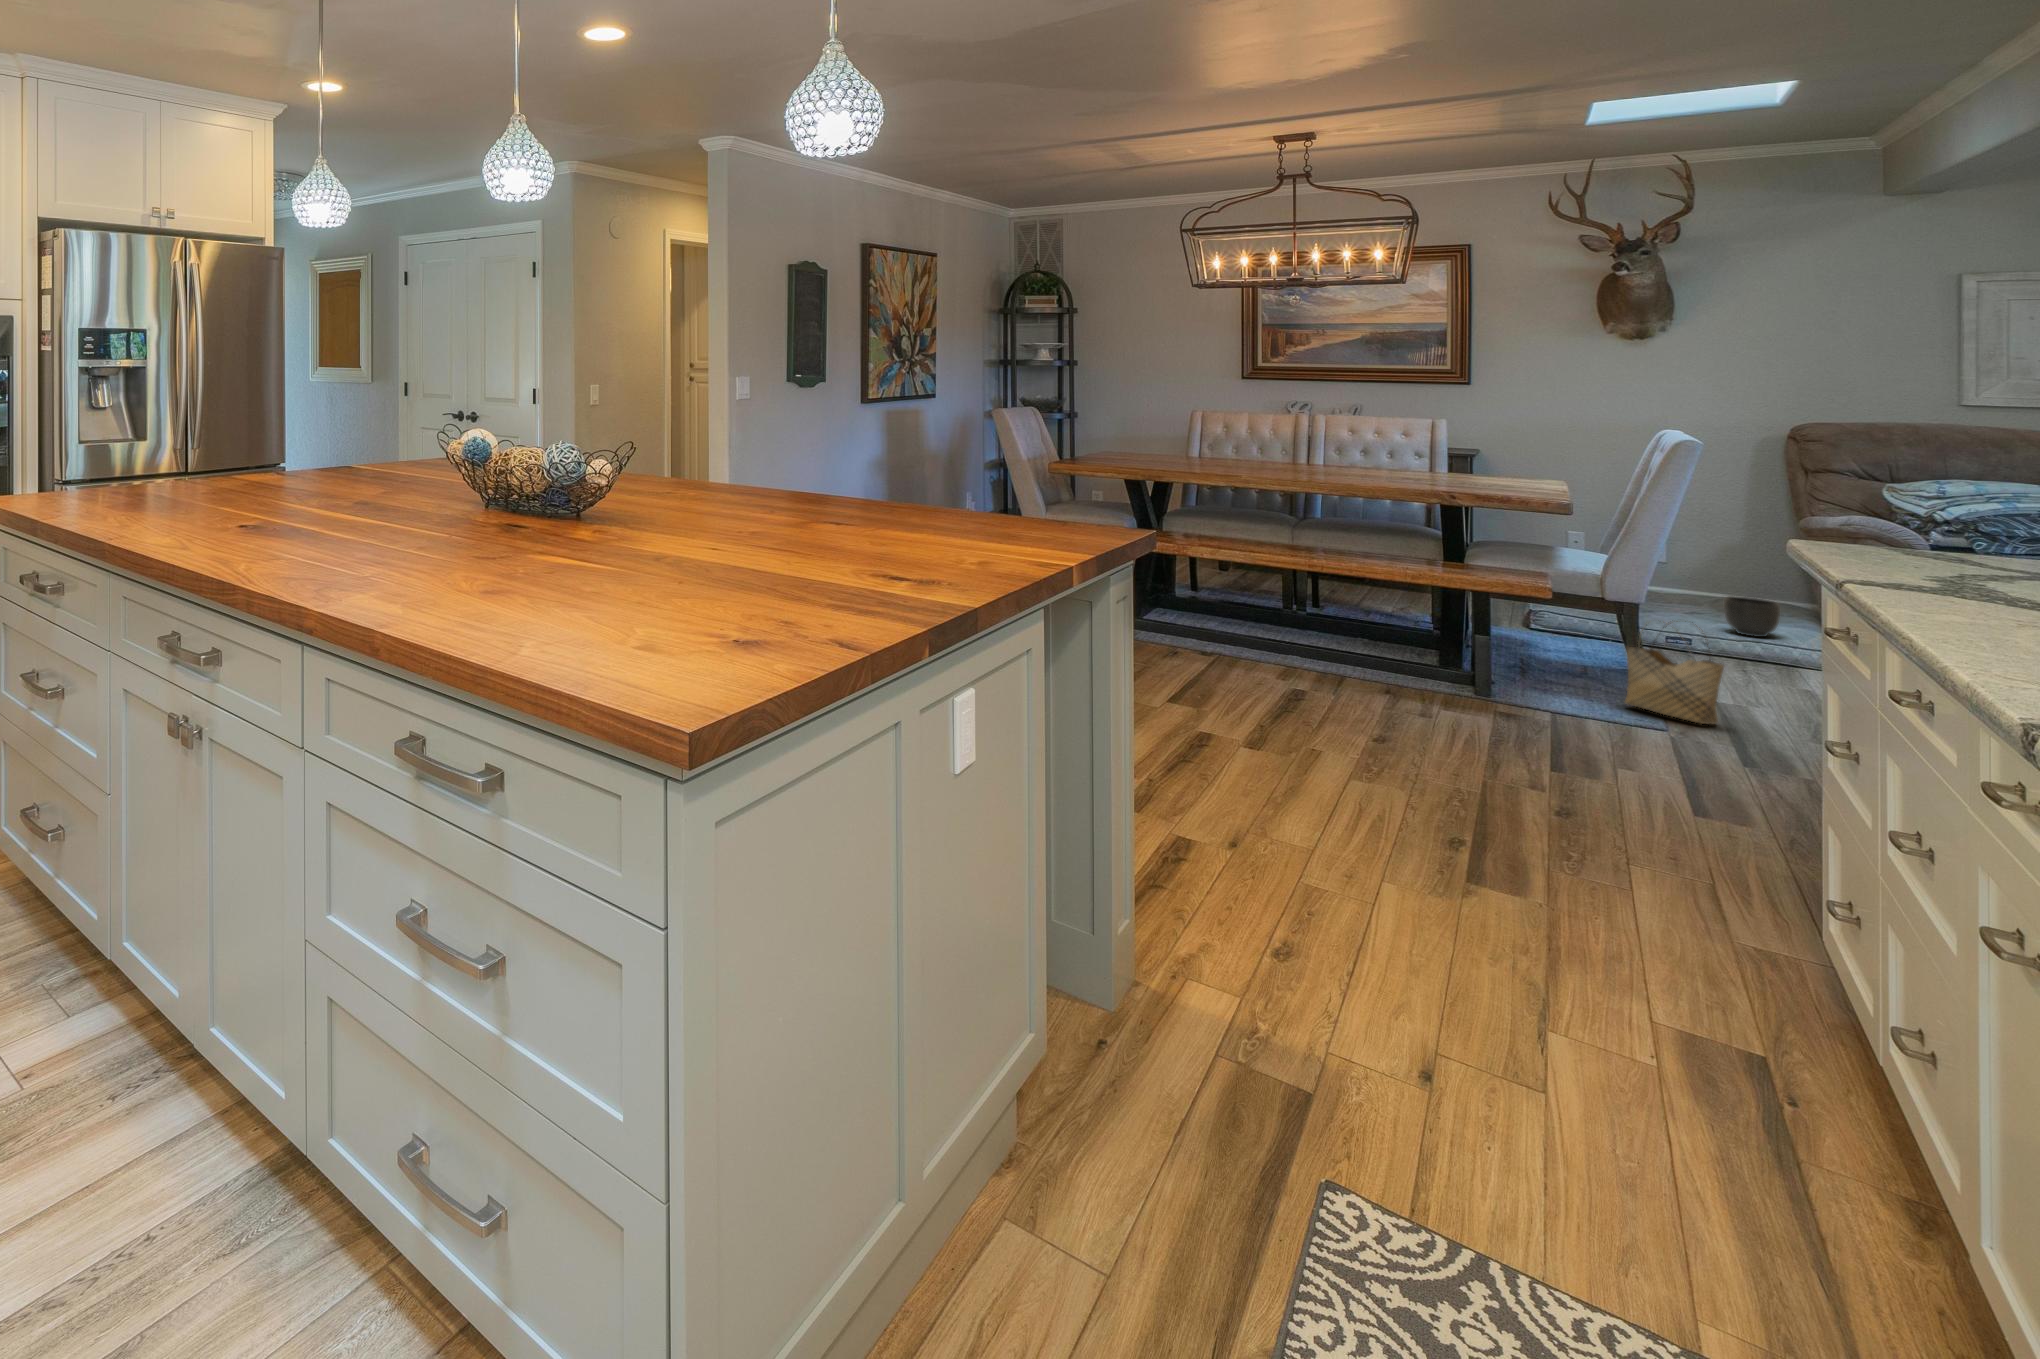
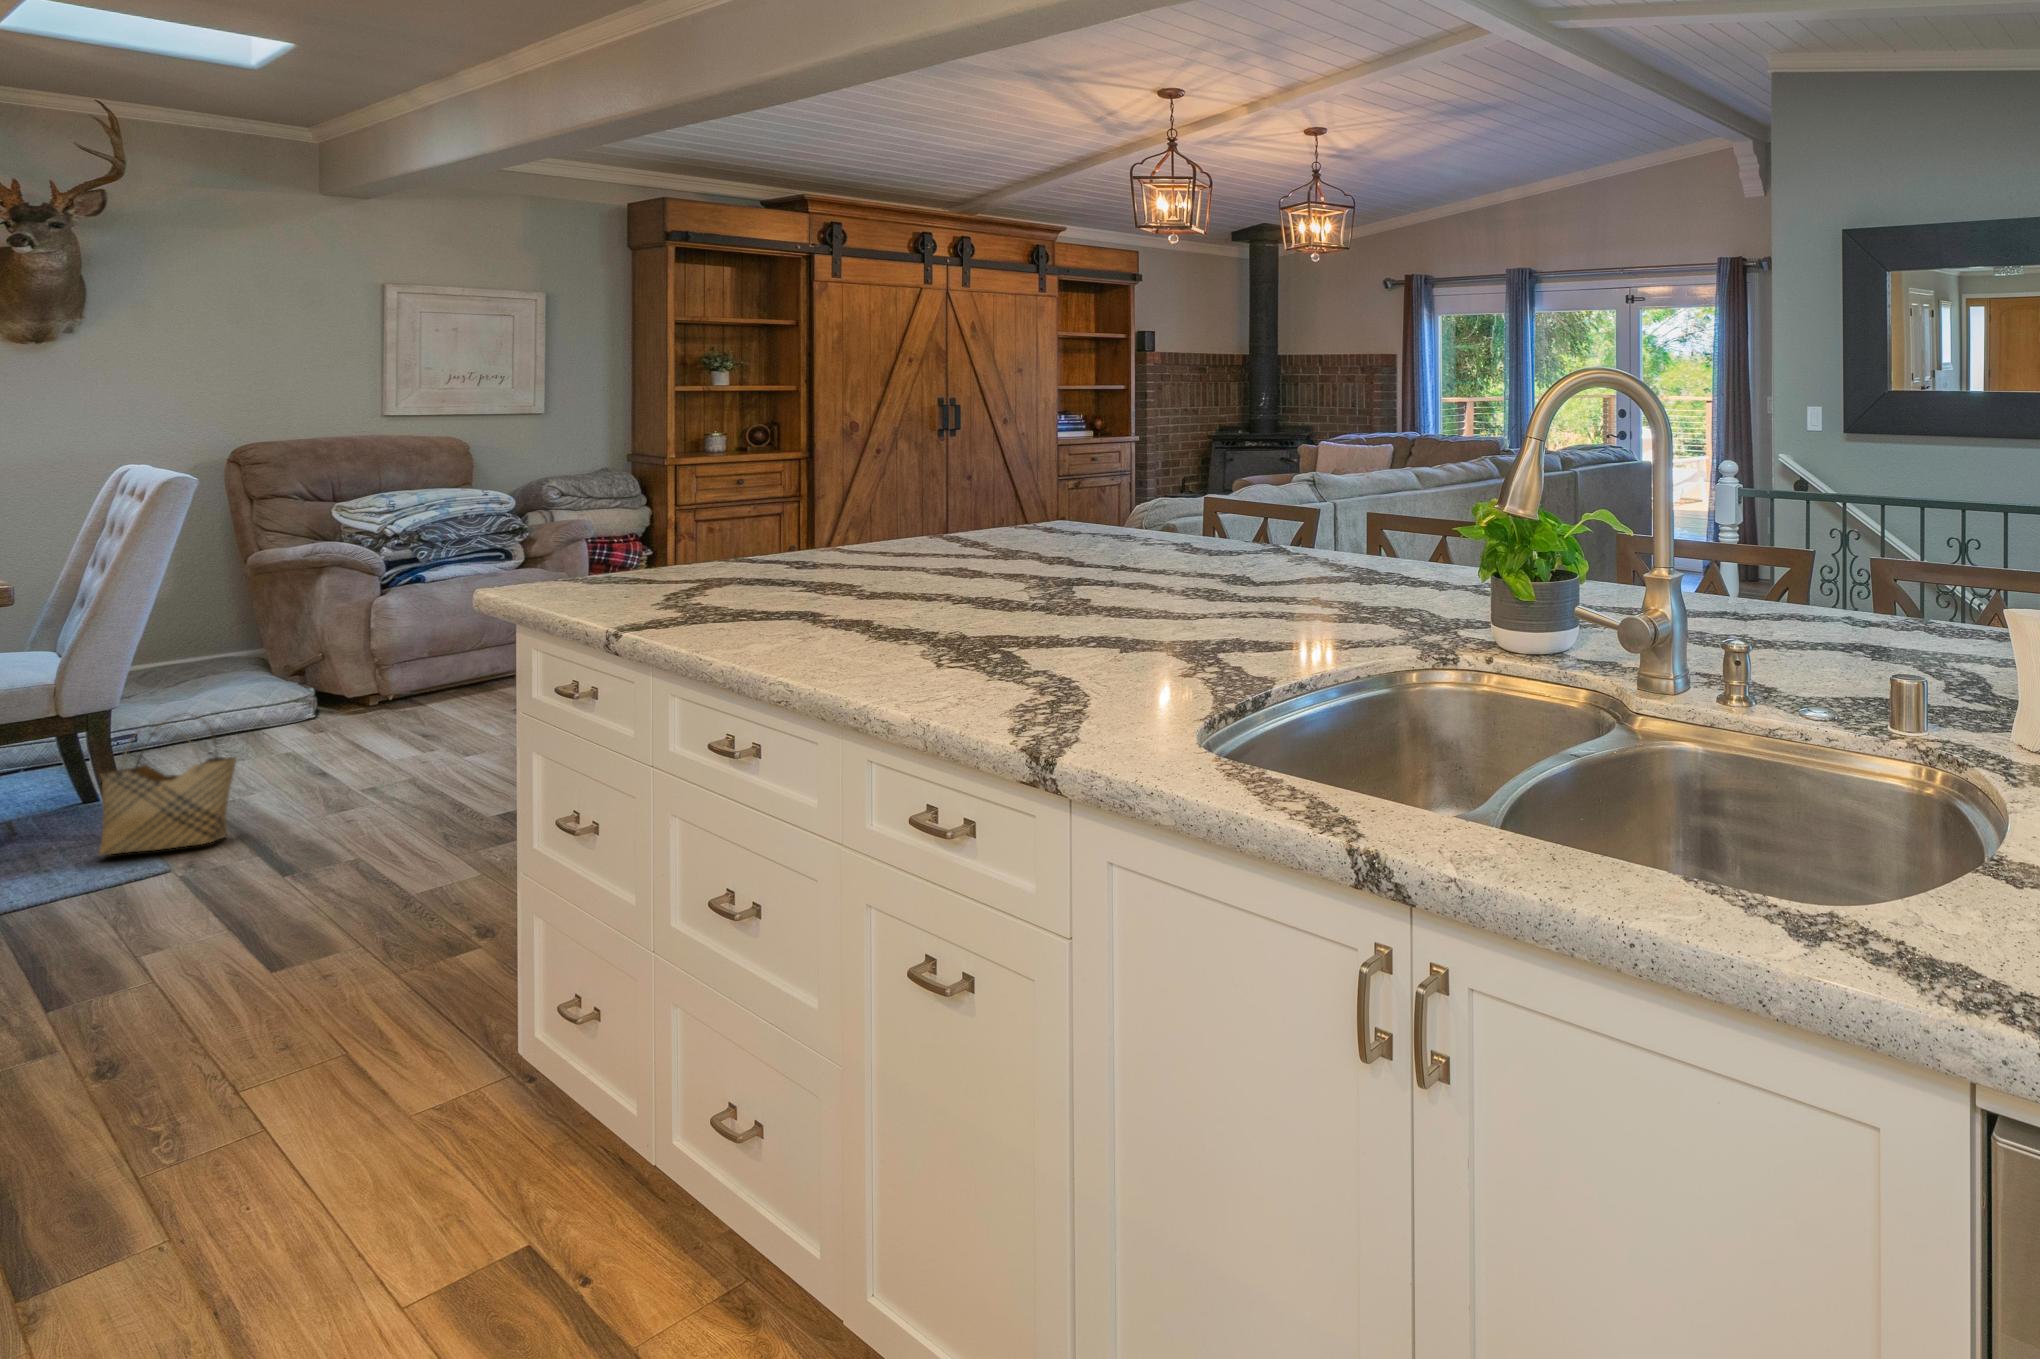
planter: present [1724,596,1780,637] -> none [163,659,230,709]

